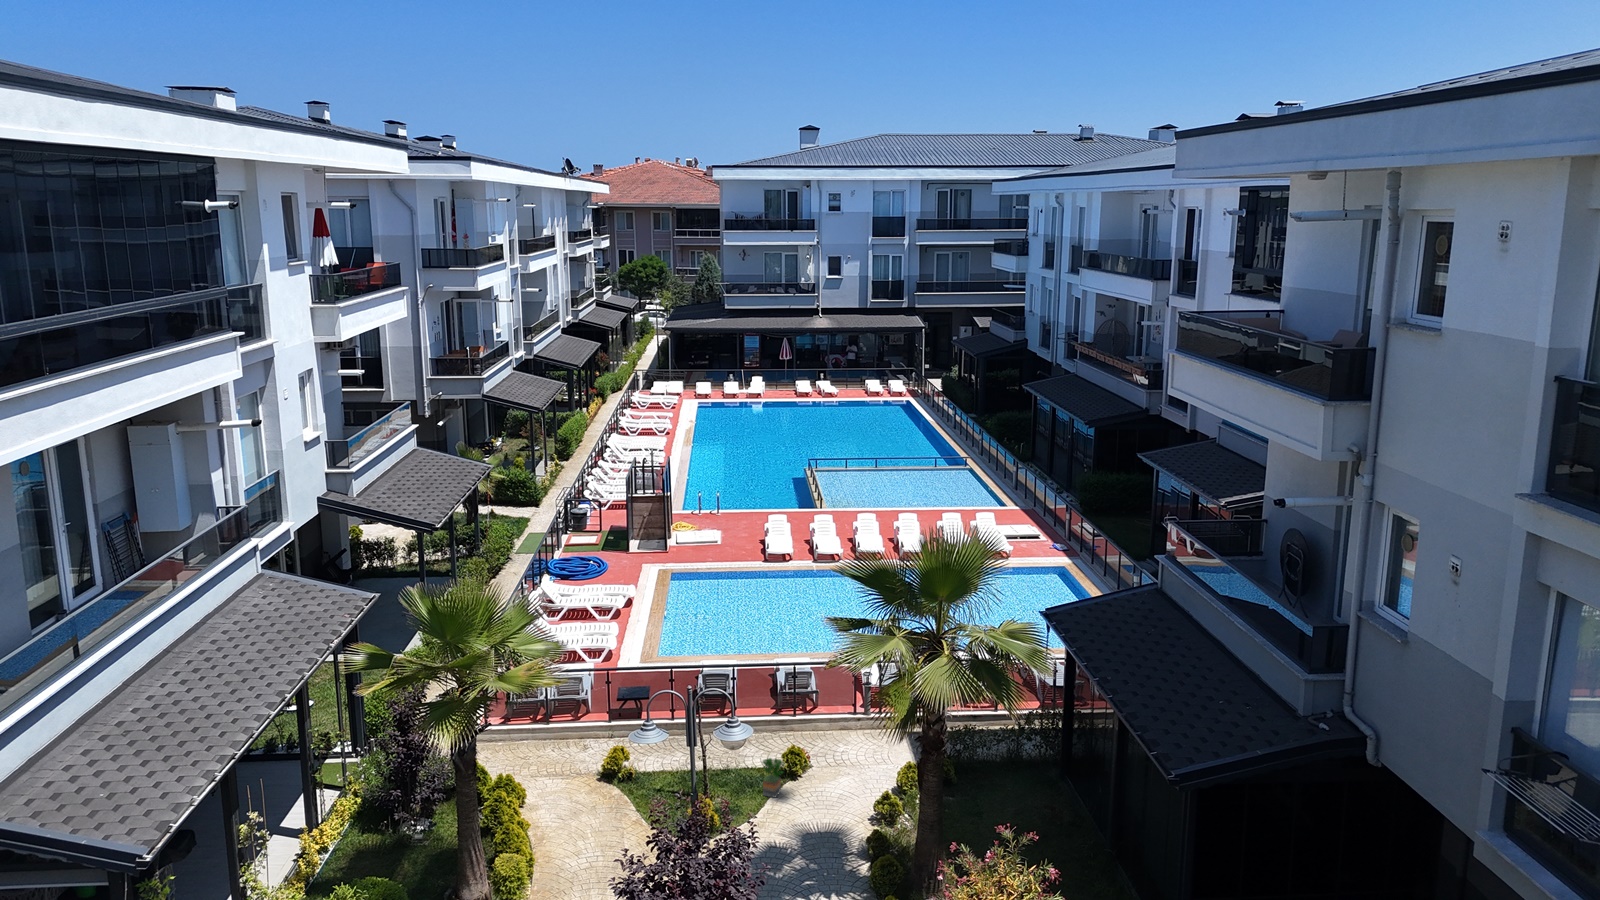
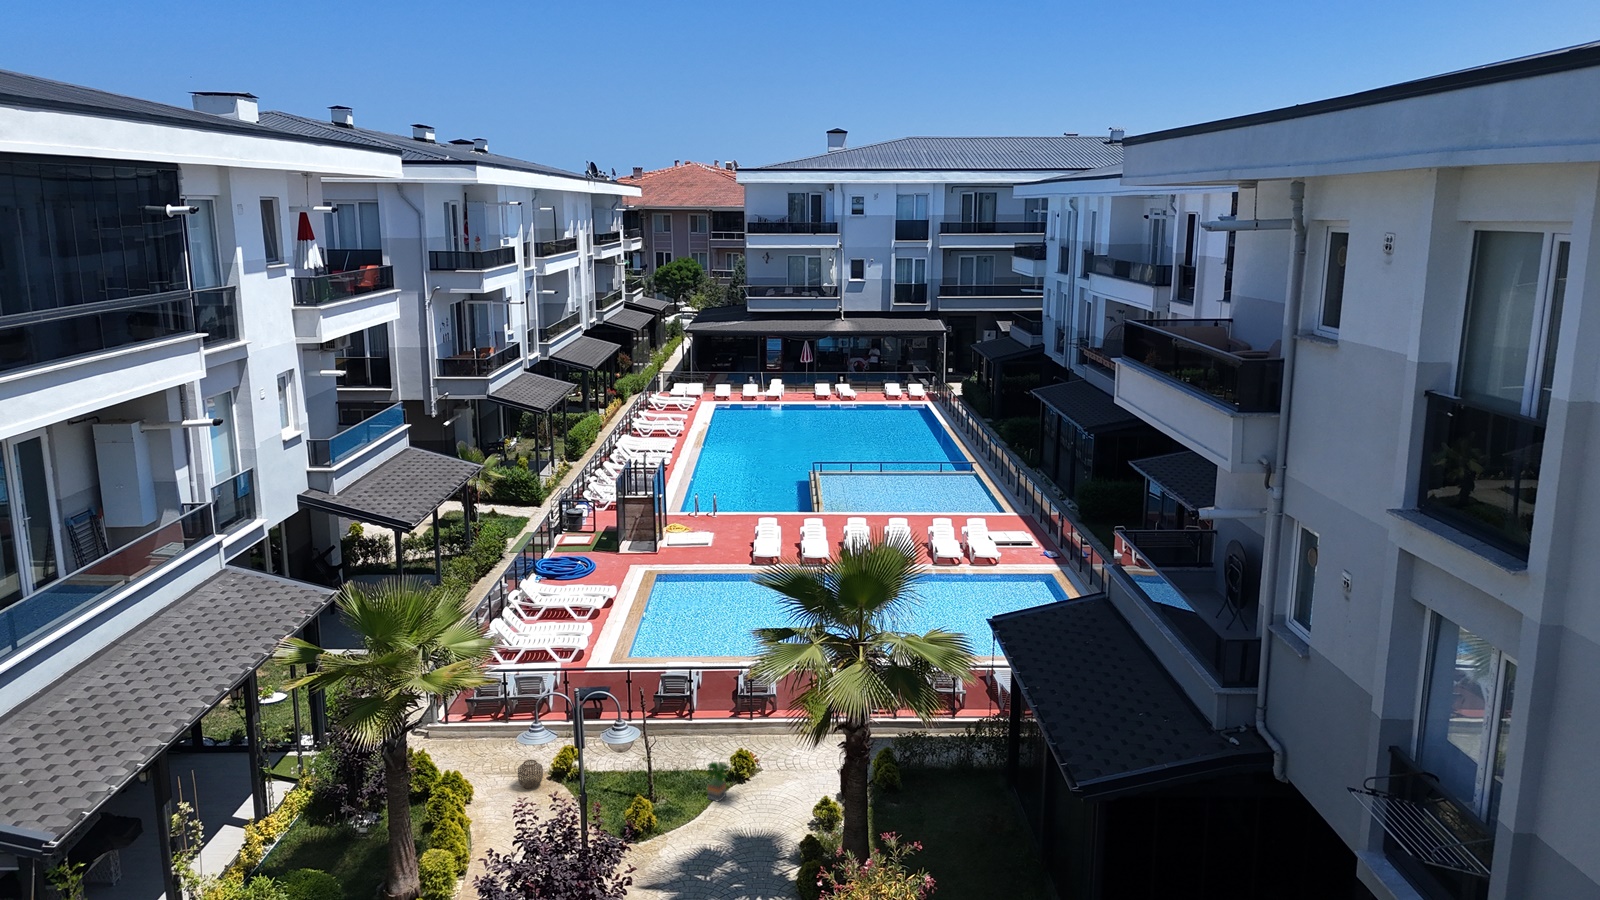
woven basket: none [569,760,594,790] -> present [518,760,543,789]

